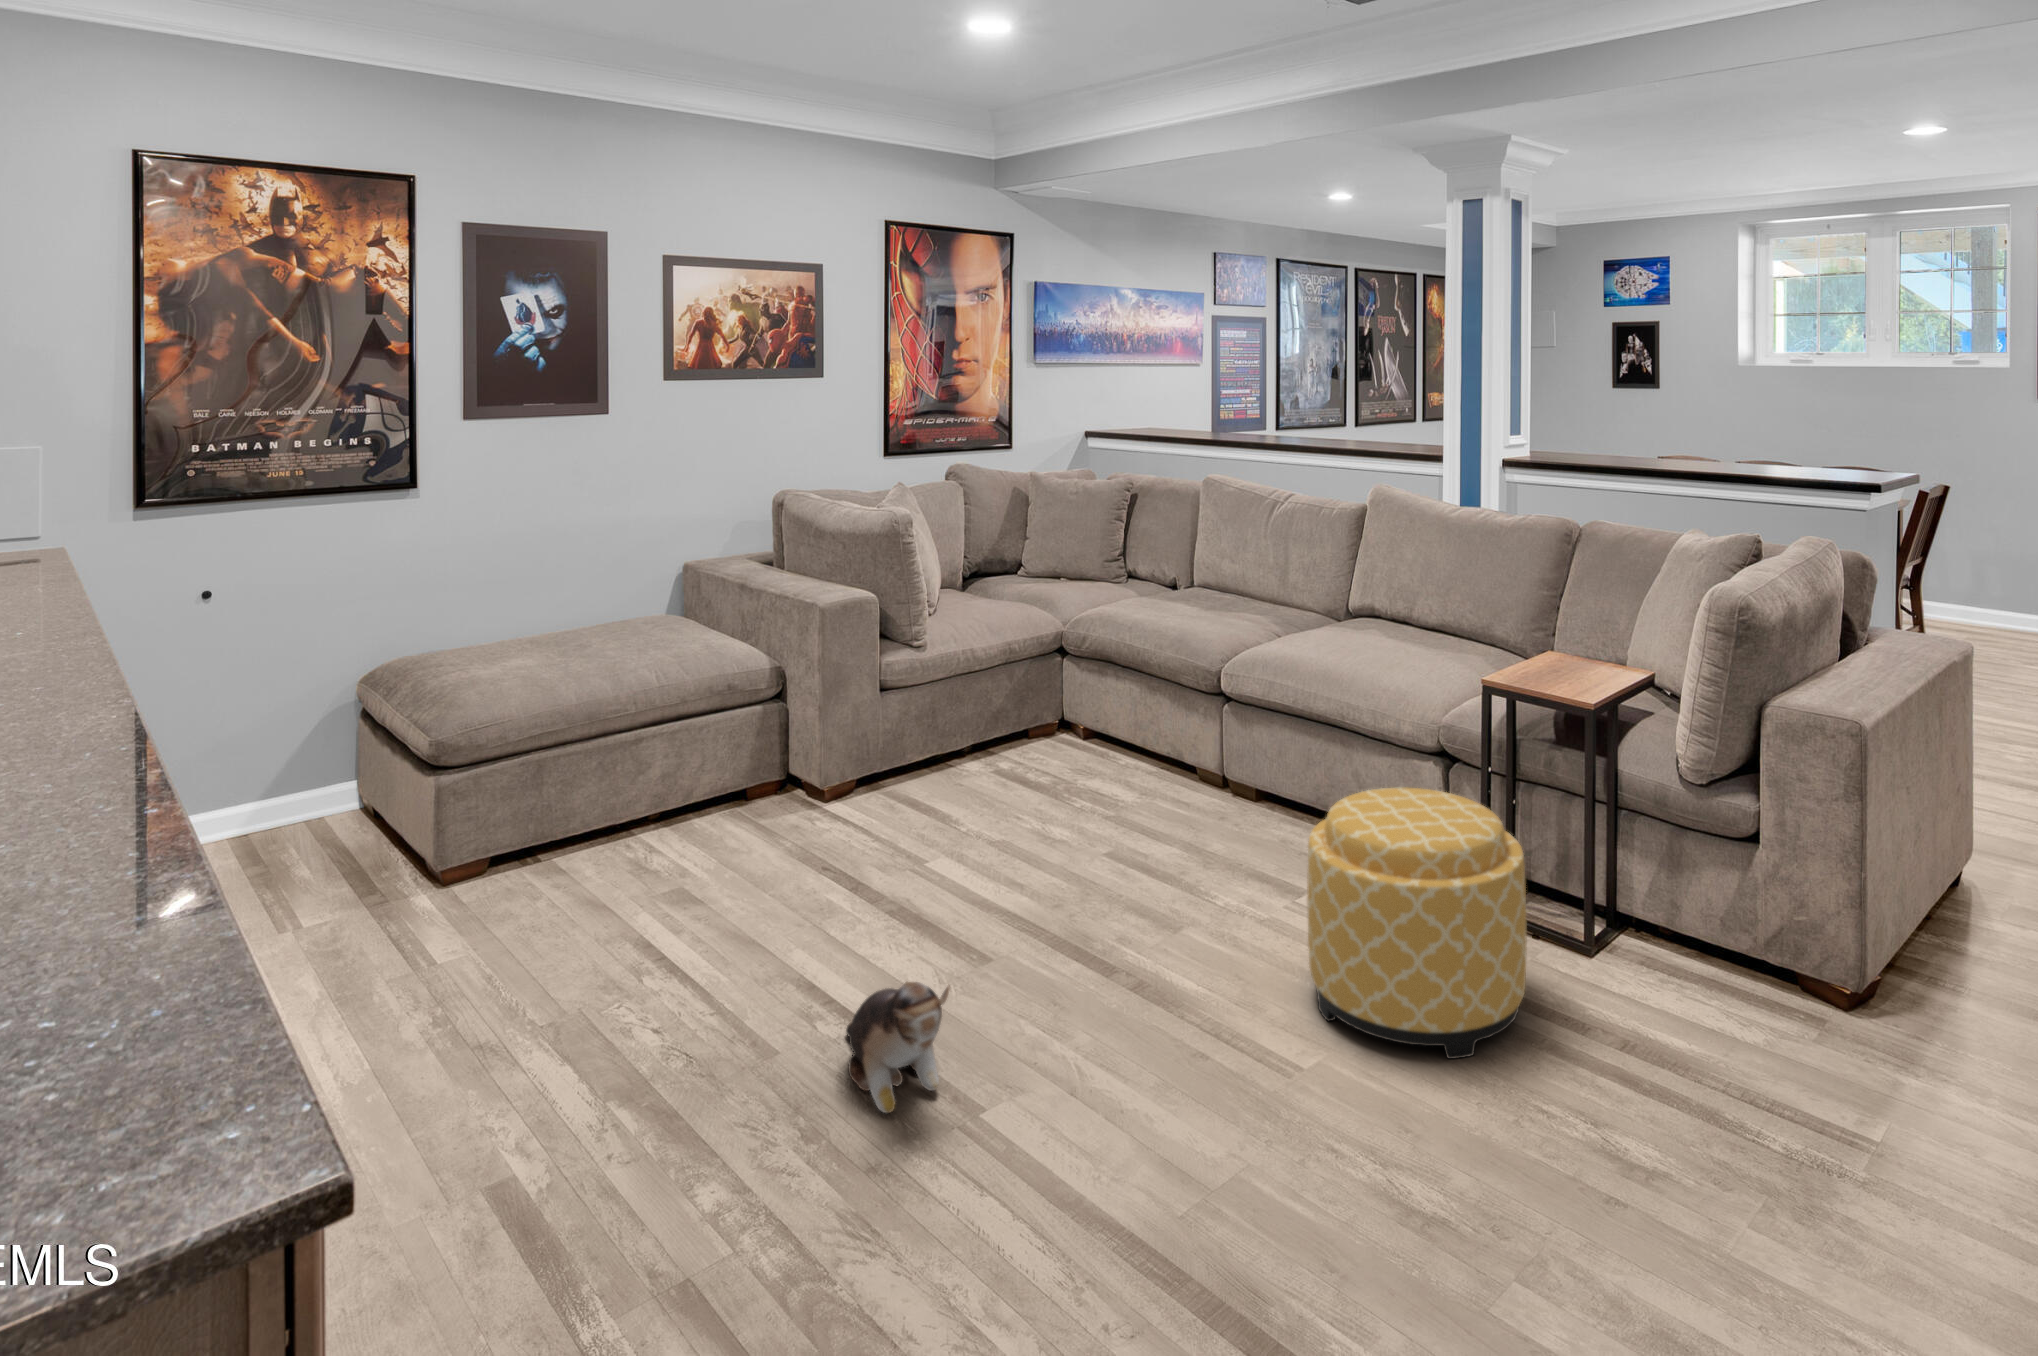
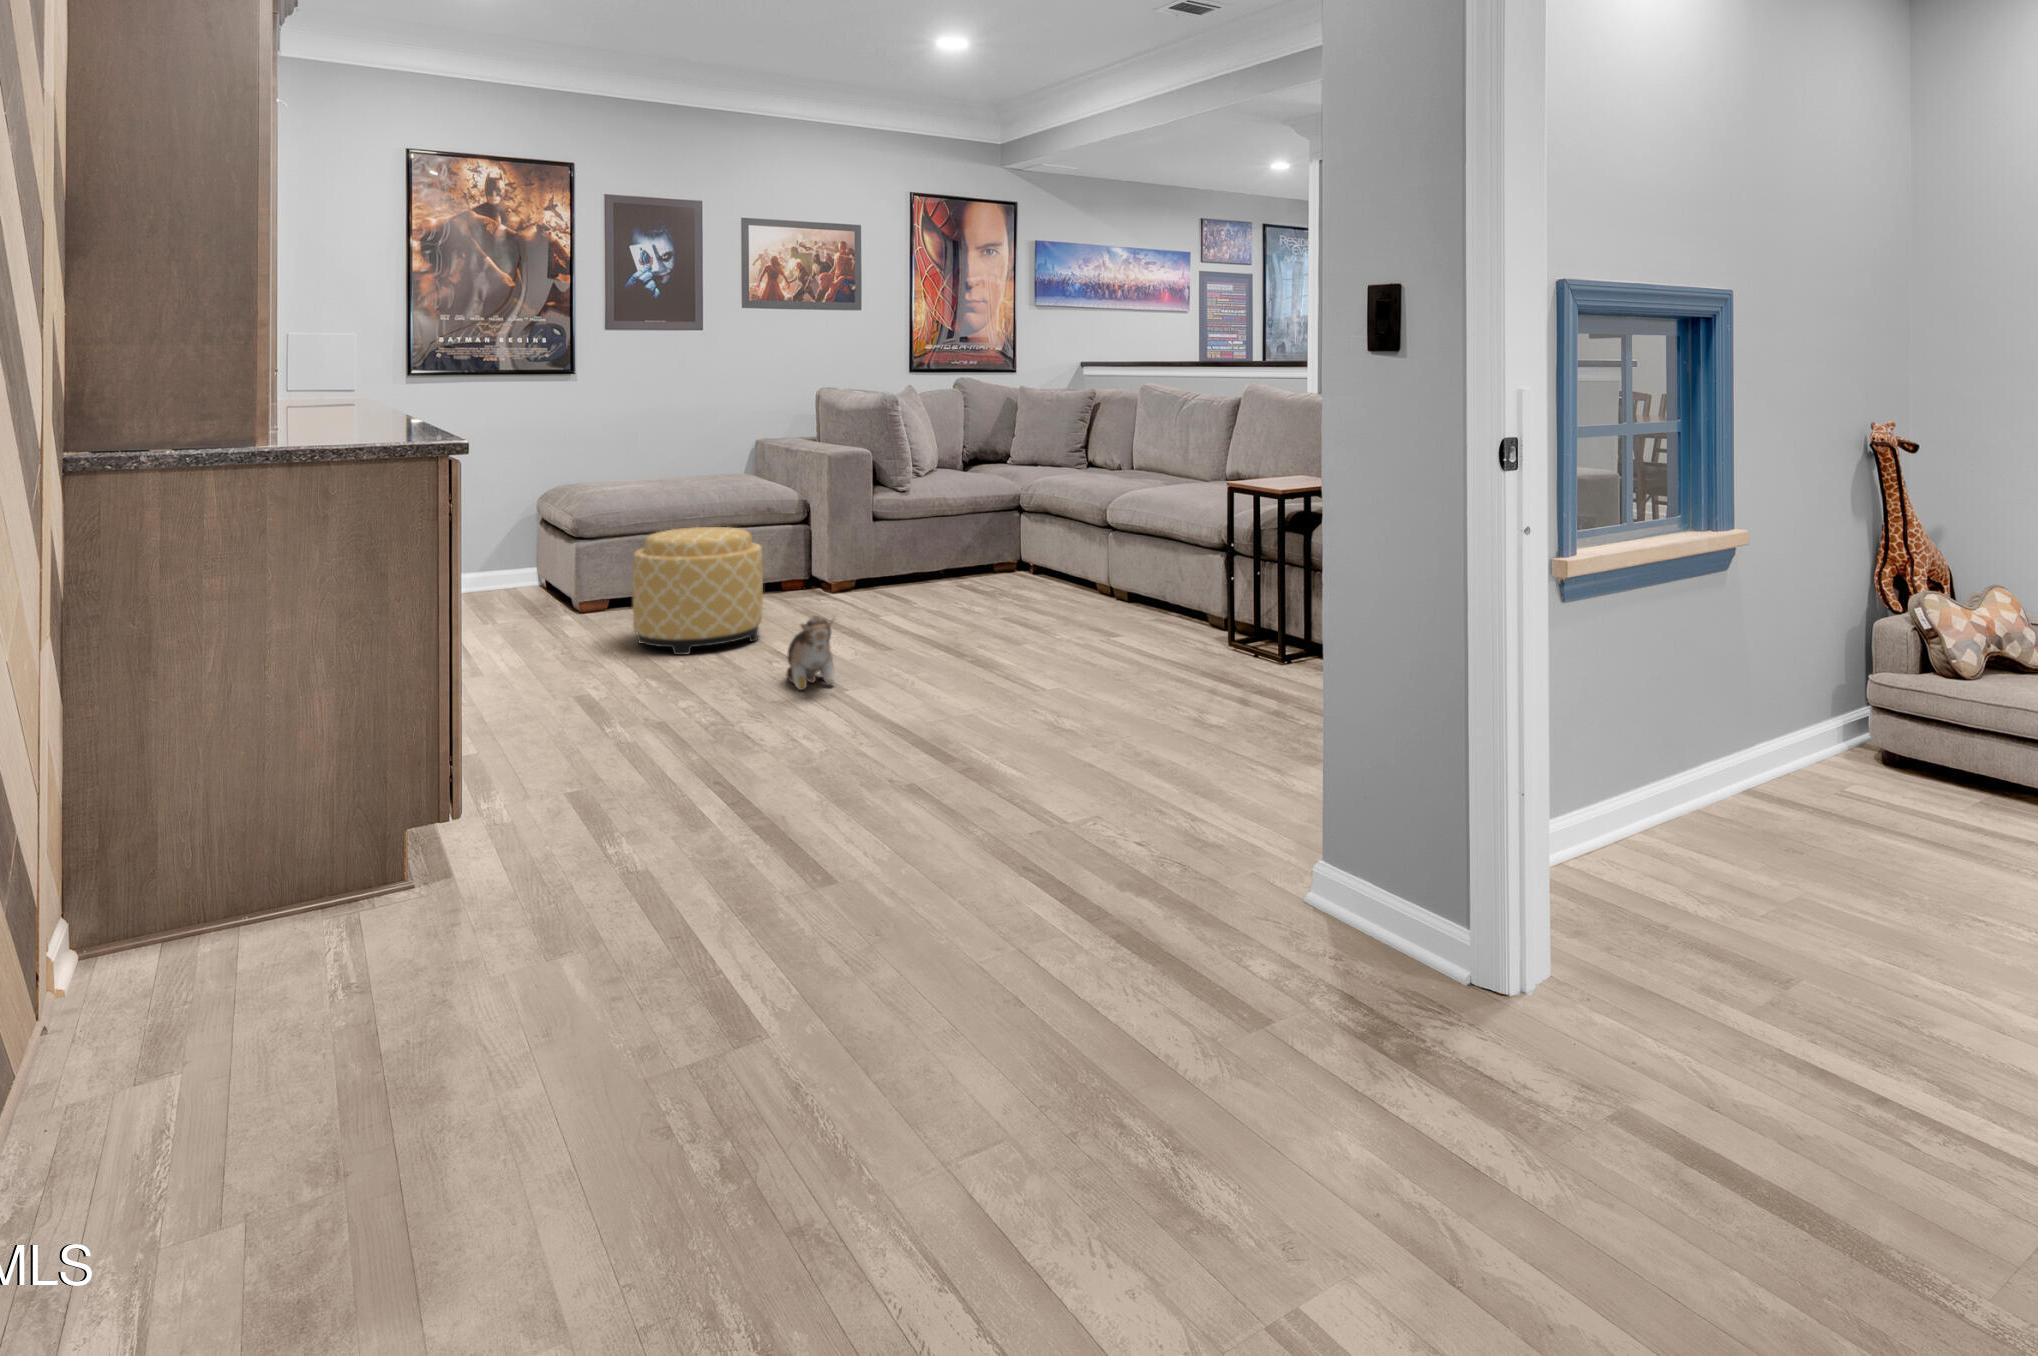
ottoman: present [1307,788,1527,1059] -> present [633,527,763,655]

